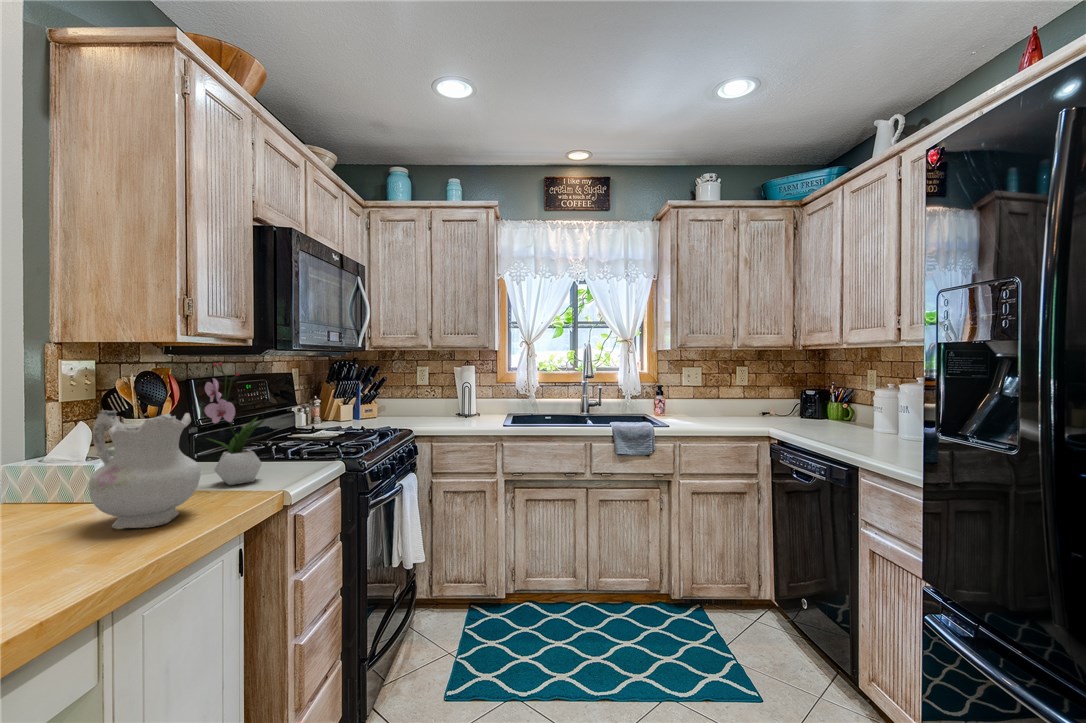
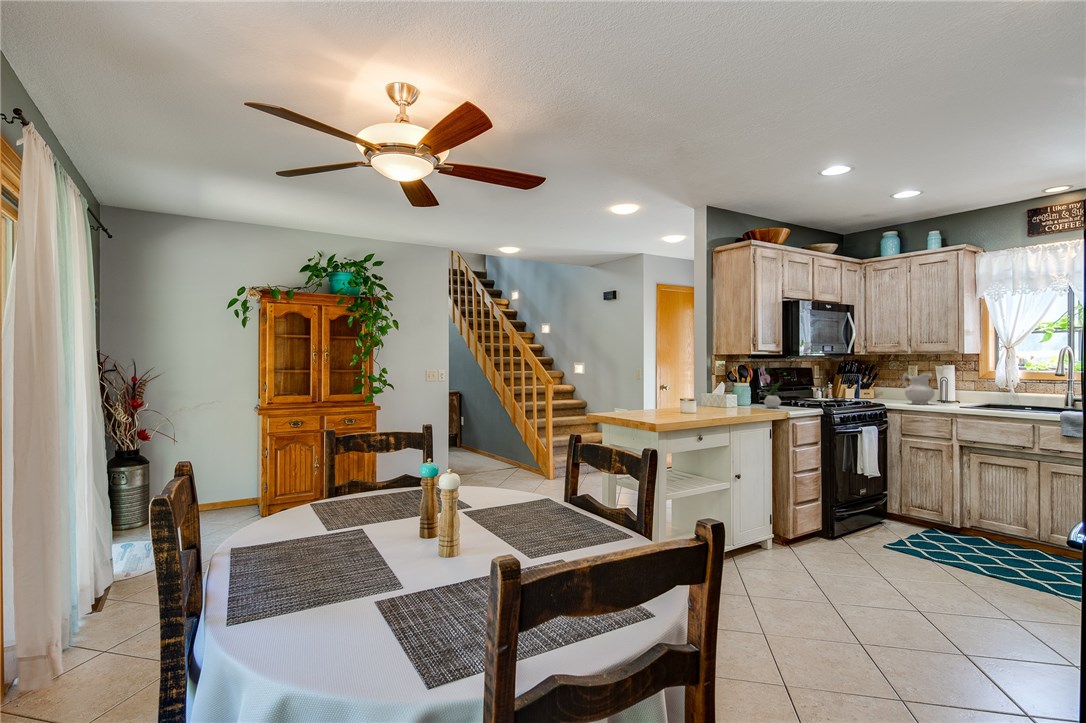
ceramic pitcher: present [89,410,201,528] -> present [902,372,935,404]

